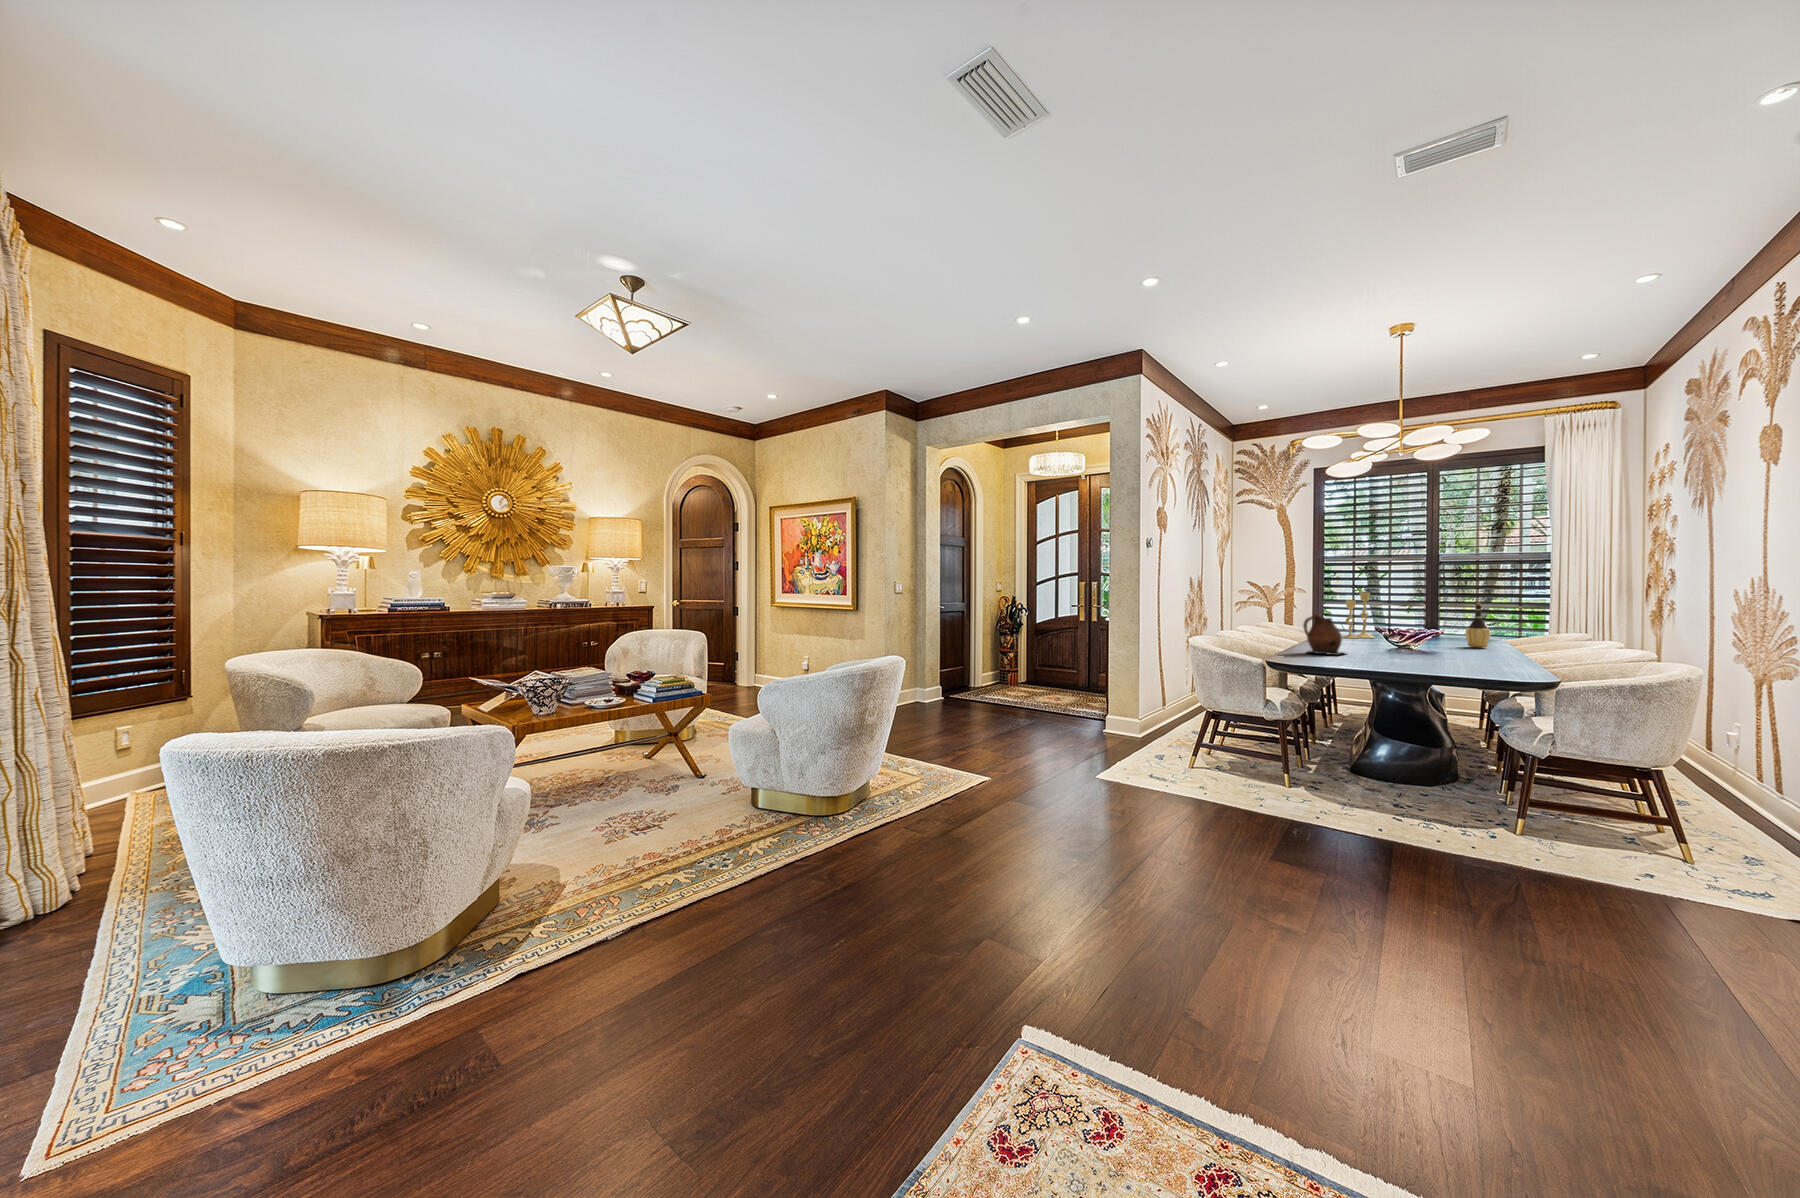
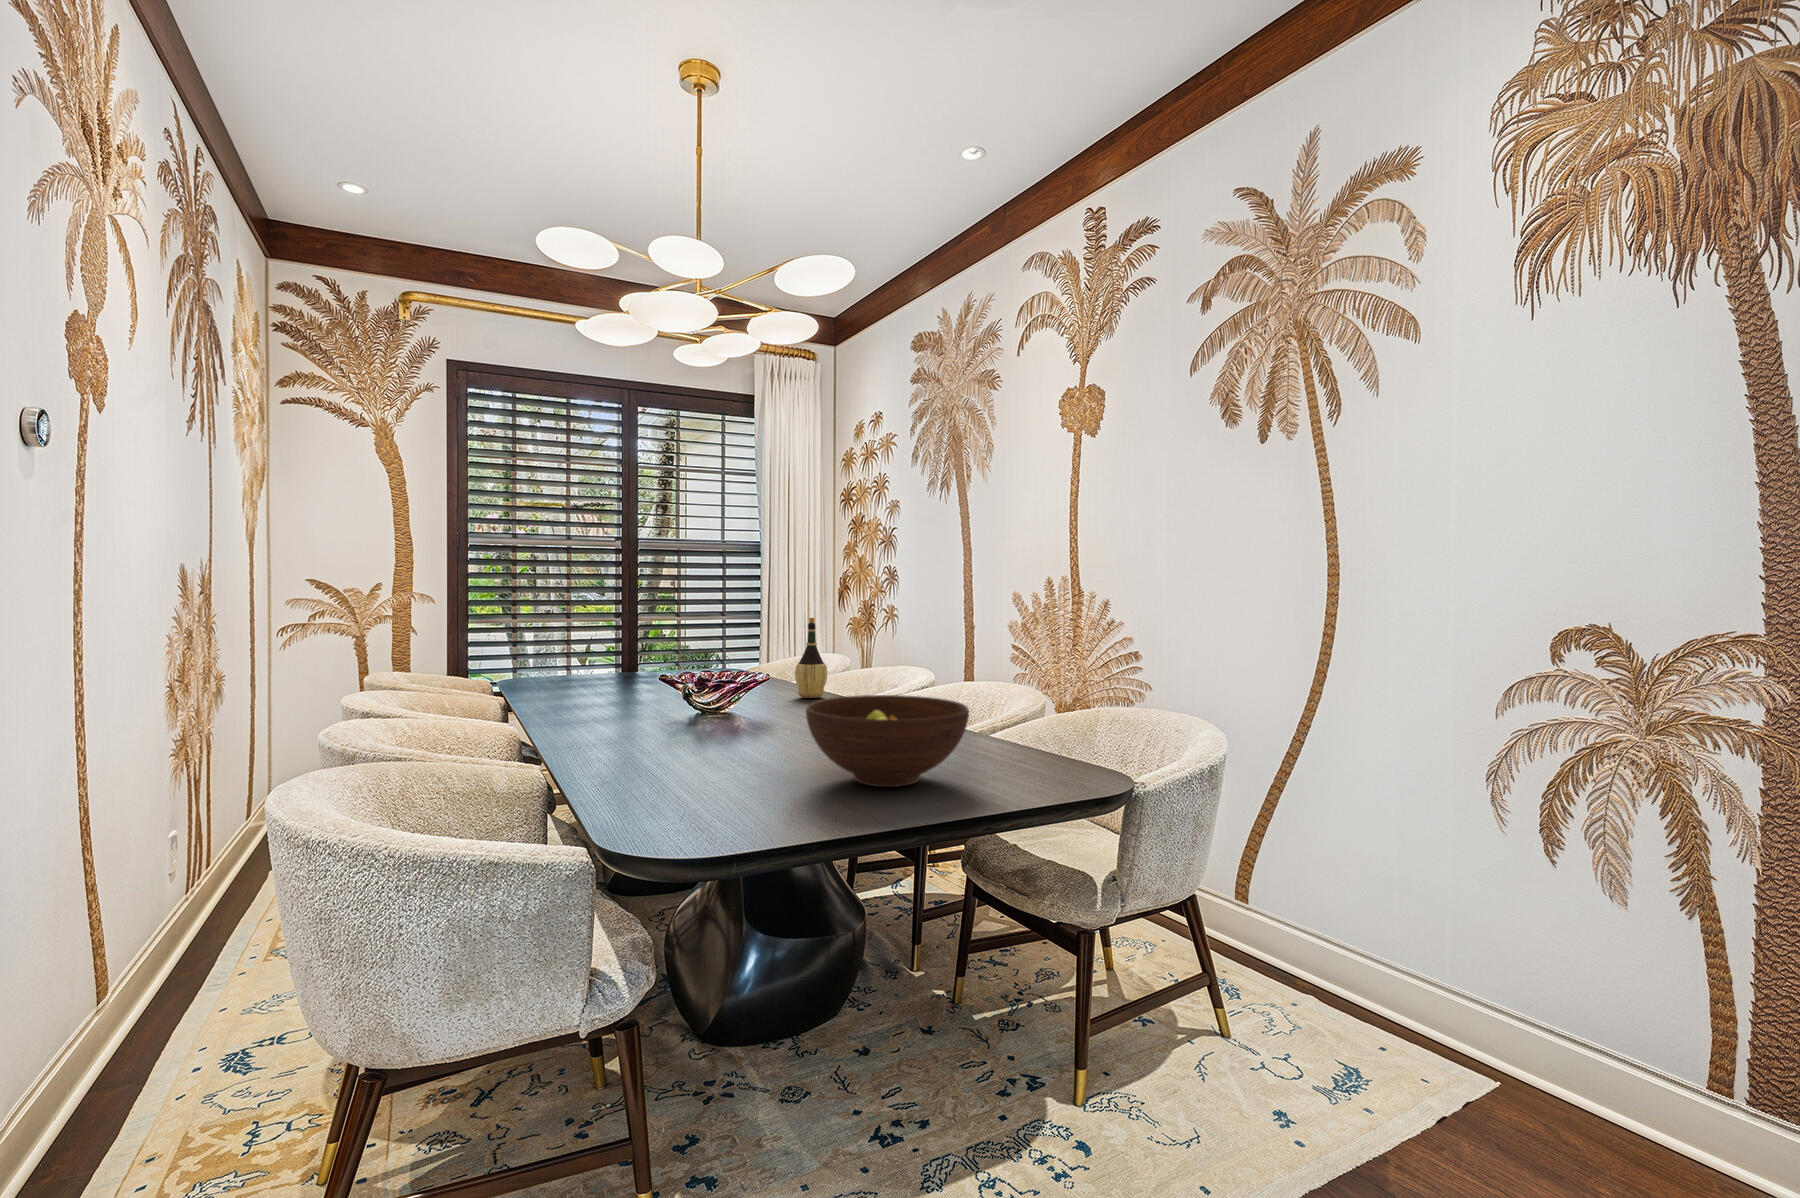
candlestick: present [1342,593,1375,638] -> none [577,602,629,699]
ceramic pitcher: present [1303,613,1344,655] -> none [638,664,733,784]
fruit bowl: none [1361,630,1443,663] -> present [806,695,969,787]

